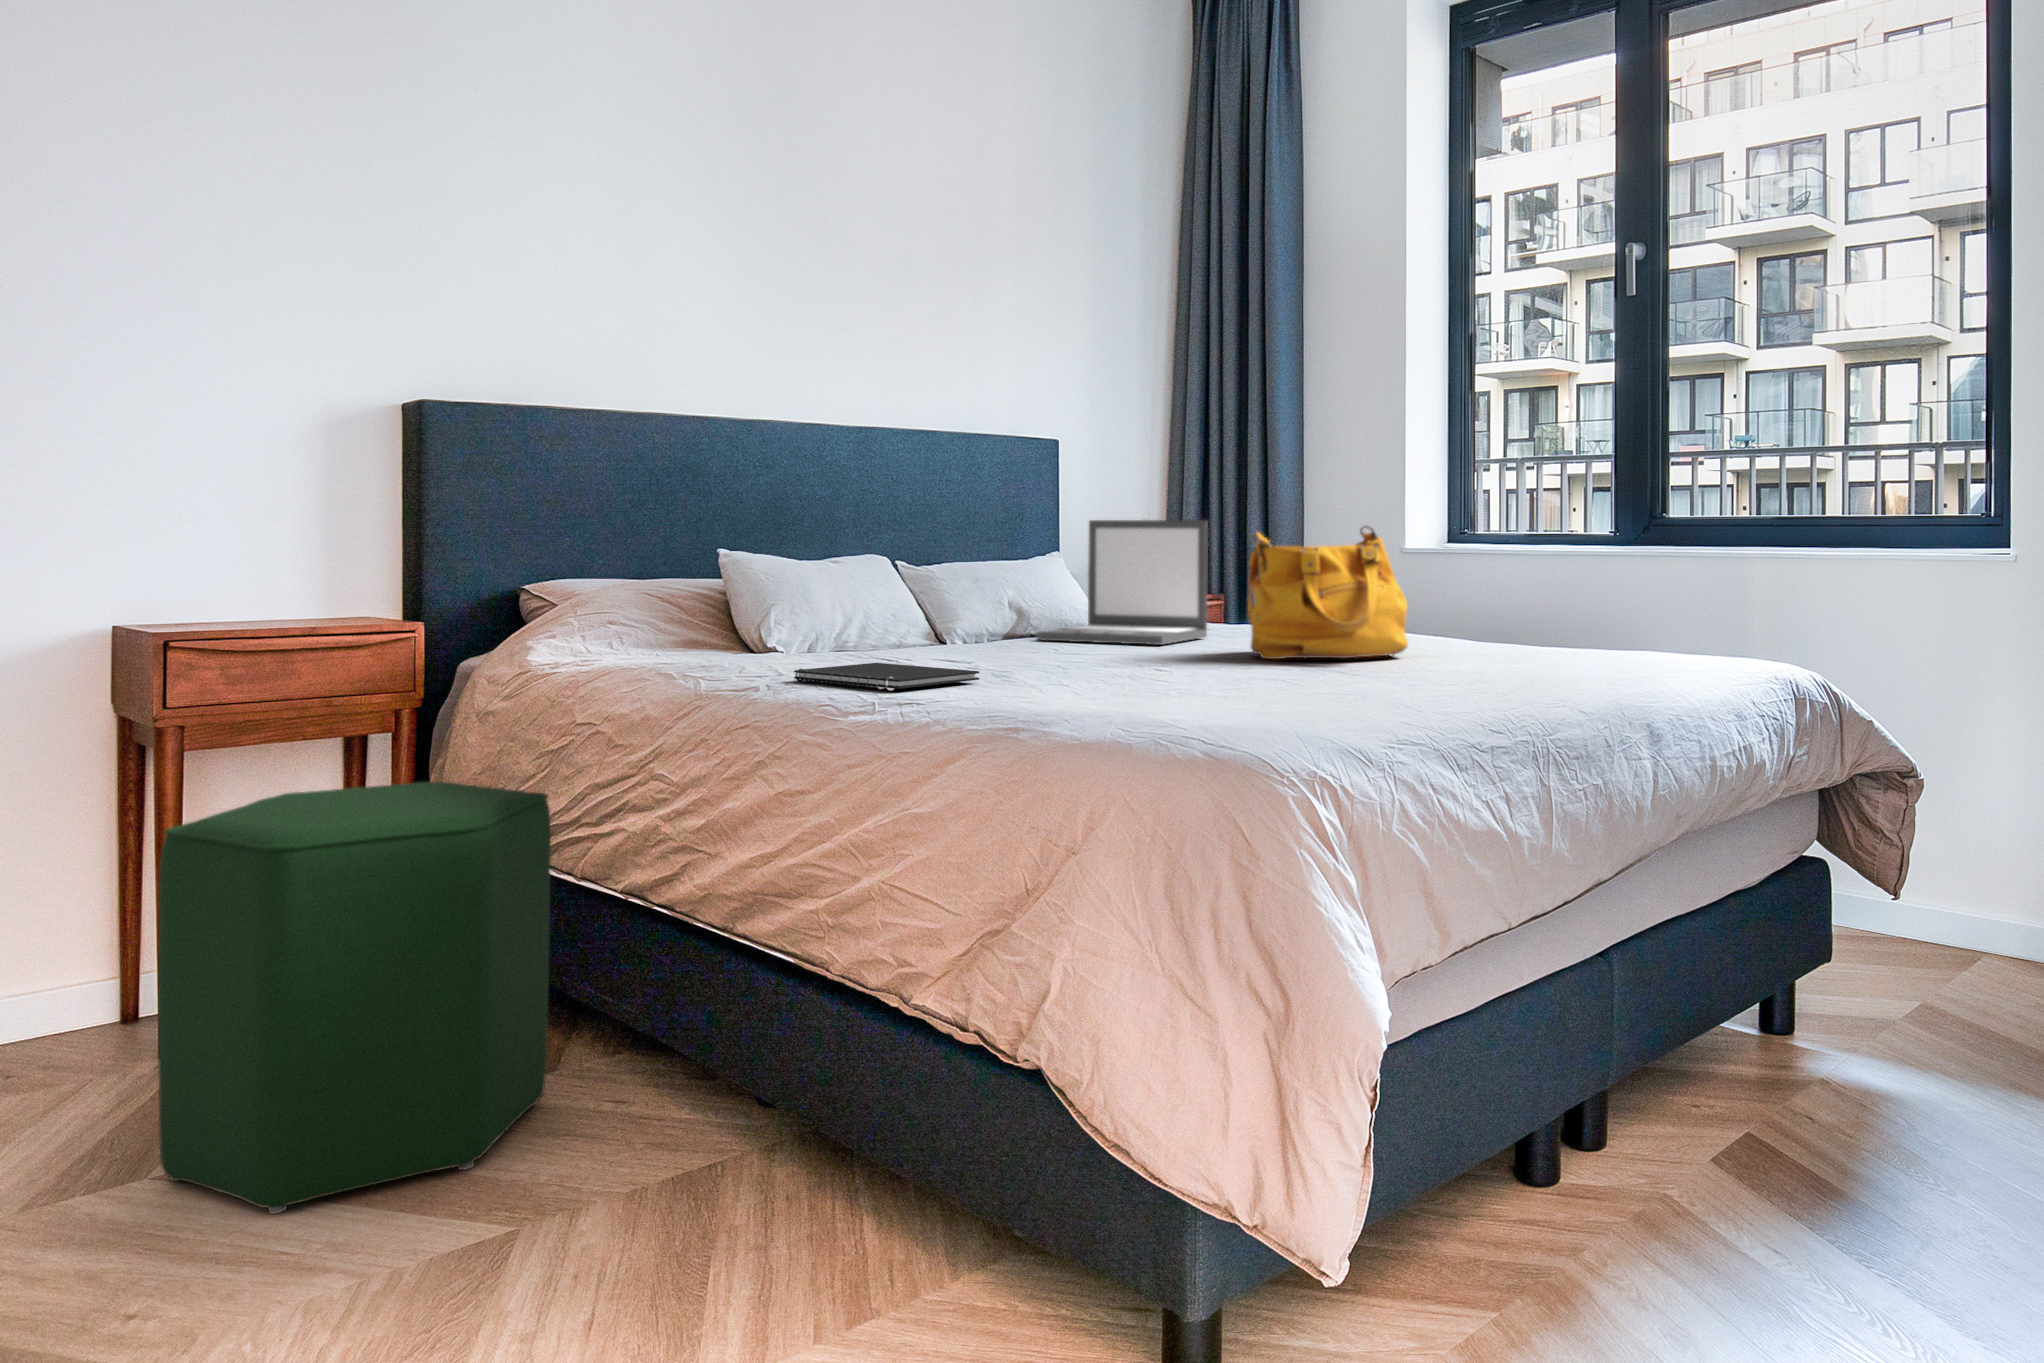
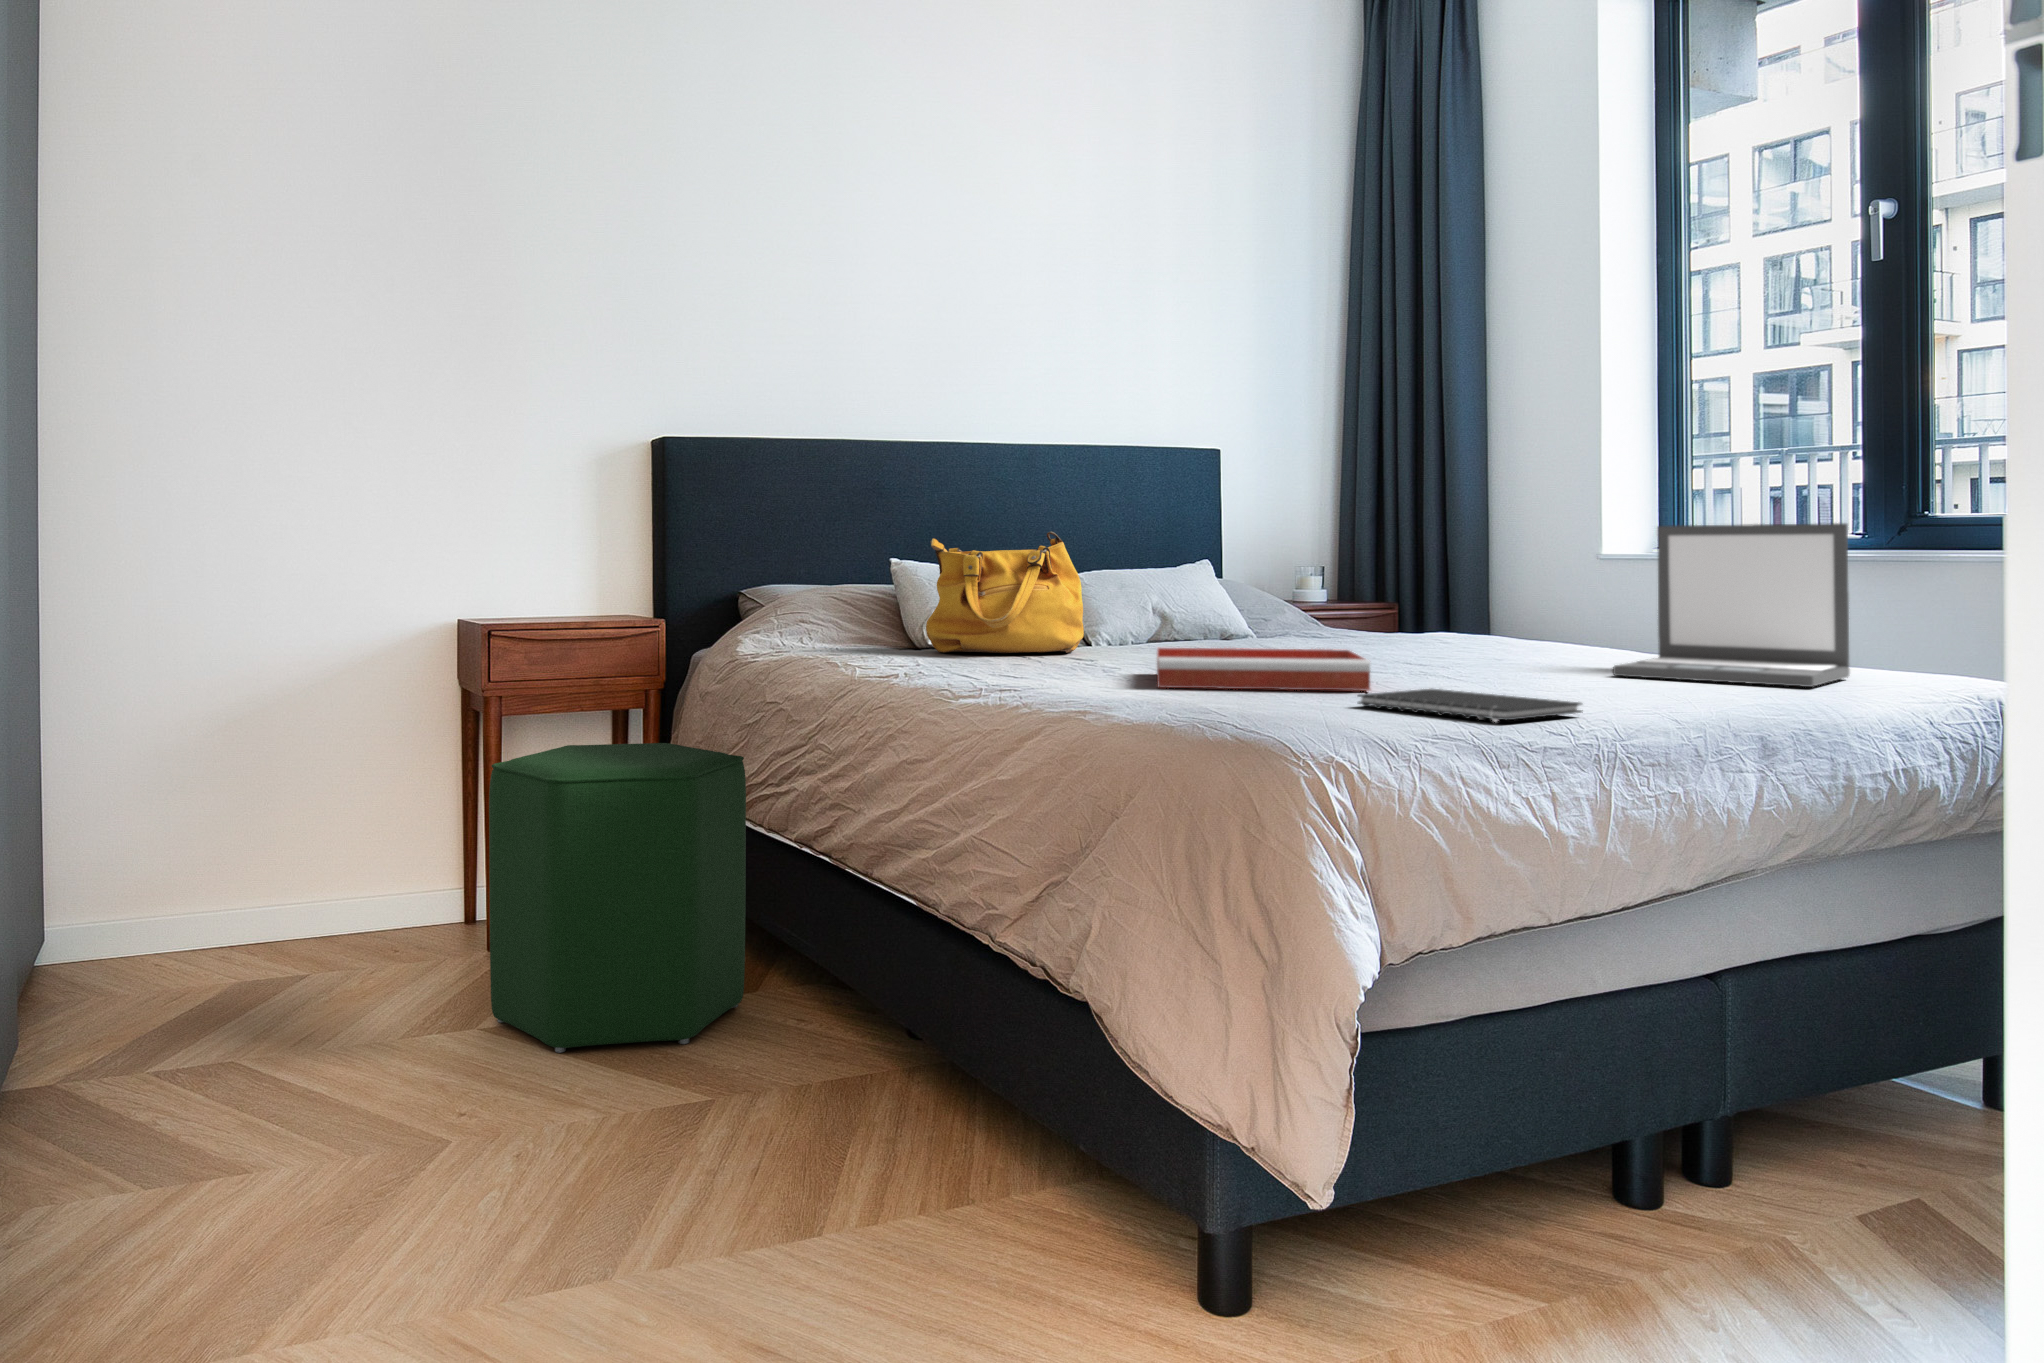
laptop: present [1036,520,1208,645] -> present [1613,523,1850,687]
handbag: present [1248,526,1408,659] -> present [926,532,1084,653]
tray: none [1056,645,1290,694] -> present [1157,648,1370,691]
notebook: present [794,663,979,690] -> present [1358,689,1582,722]

